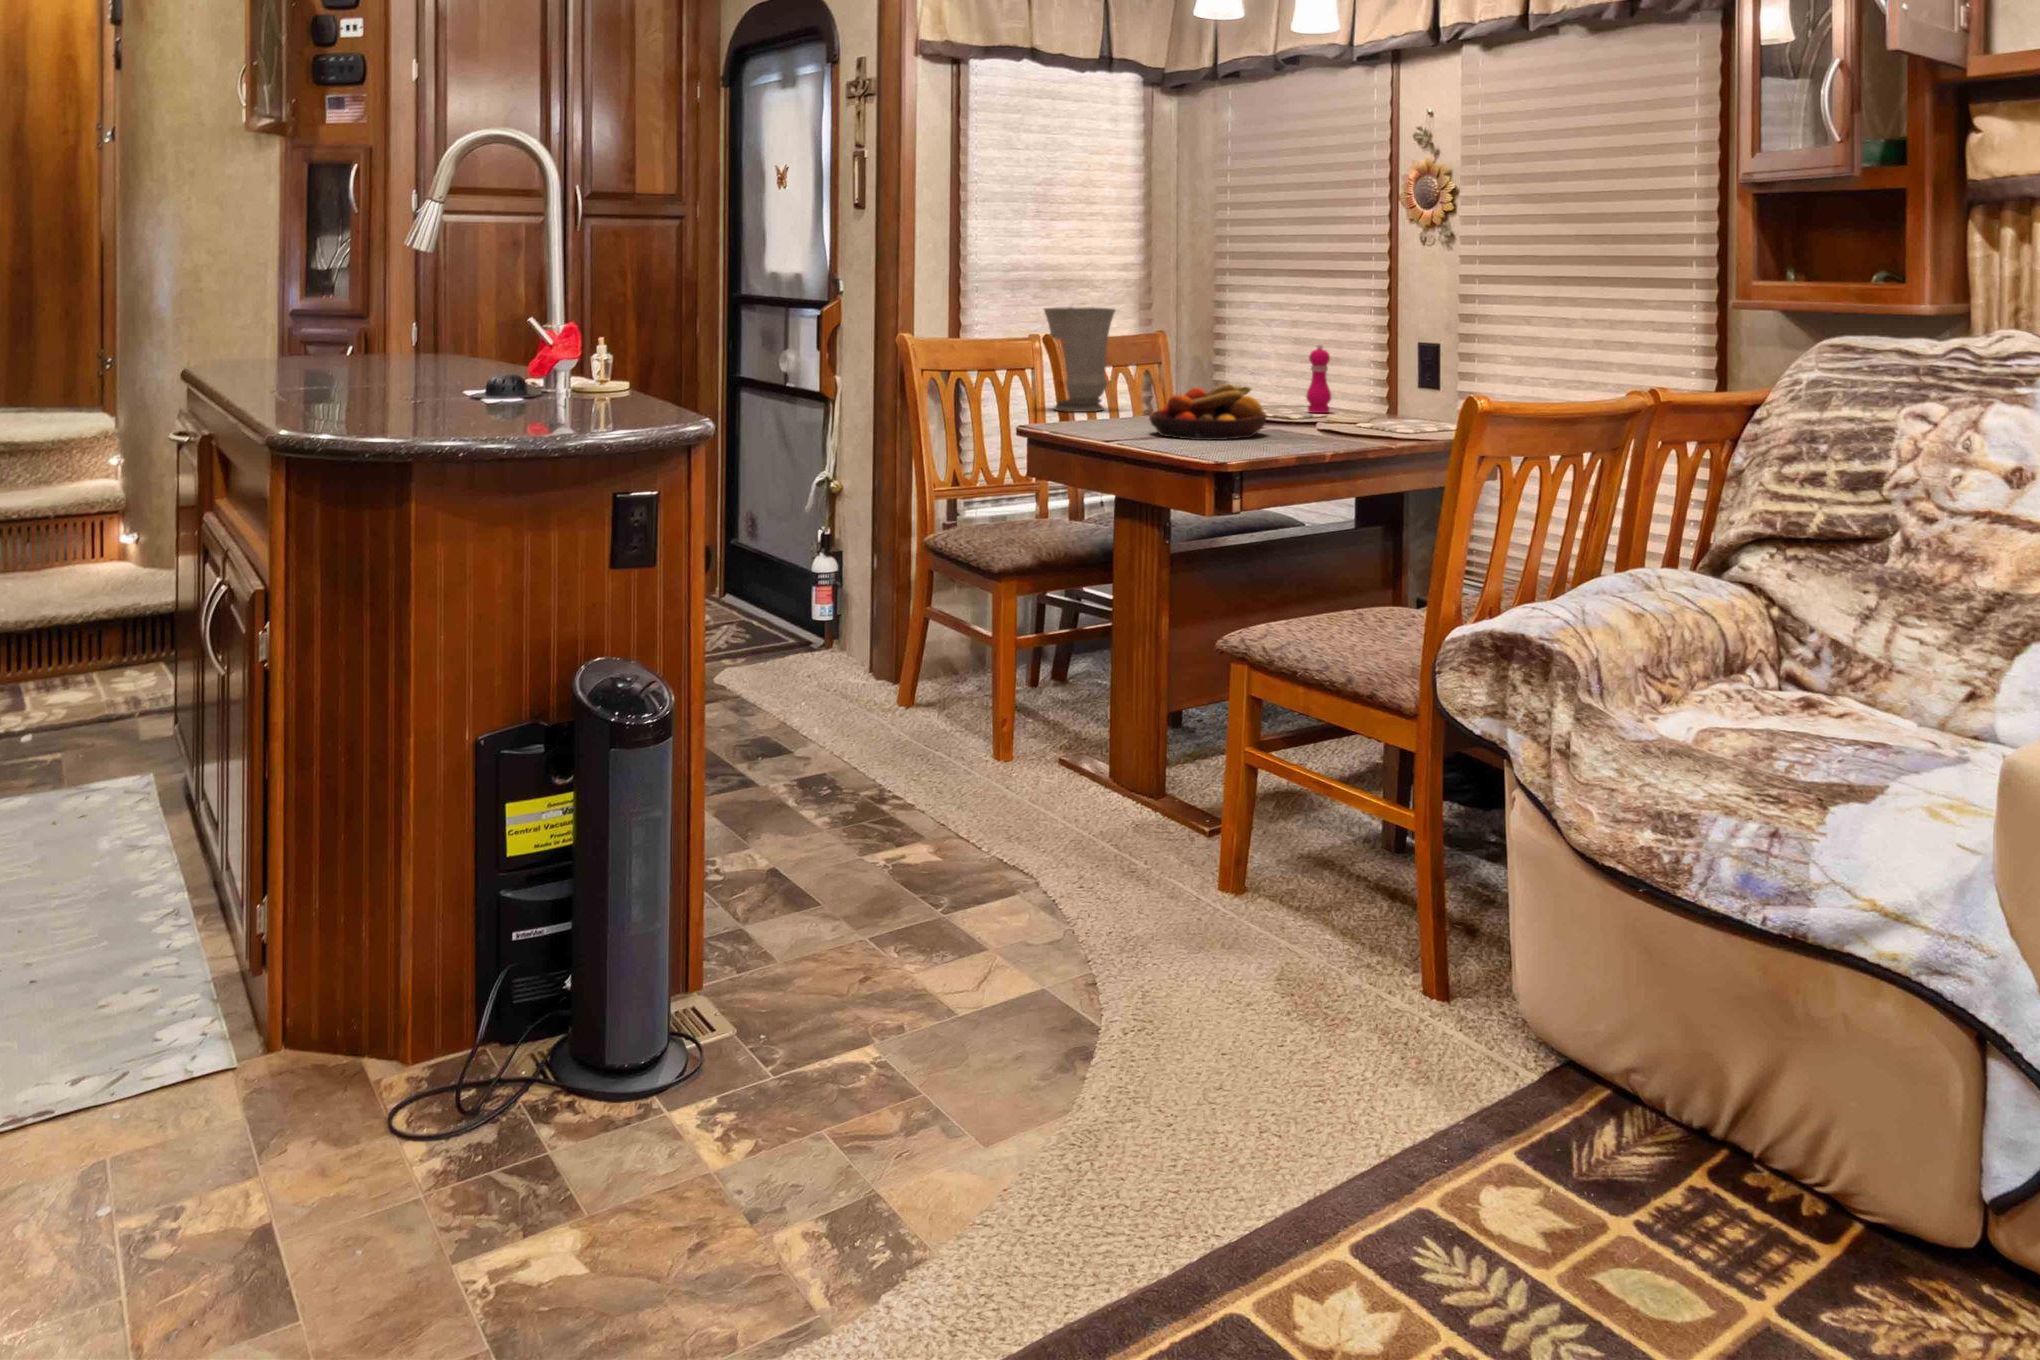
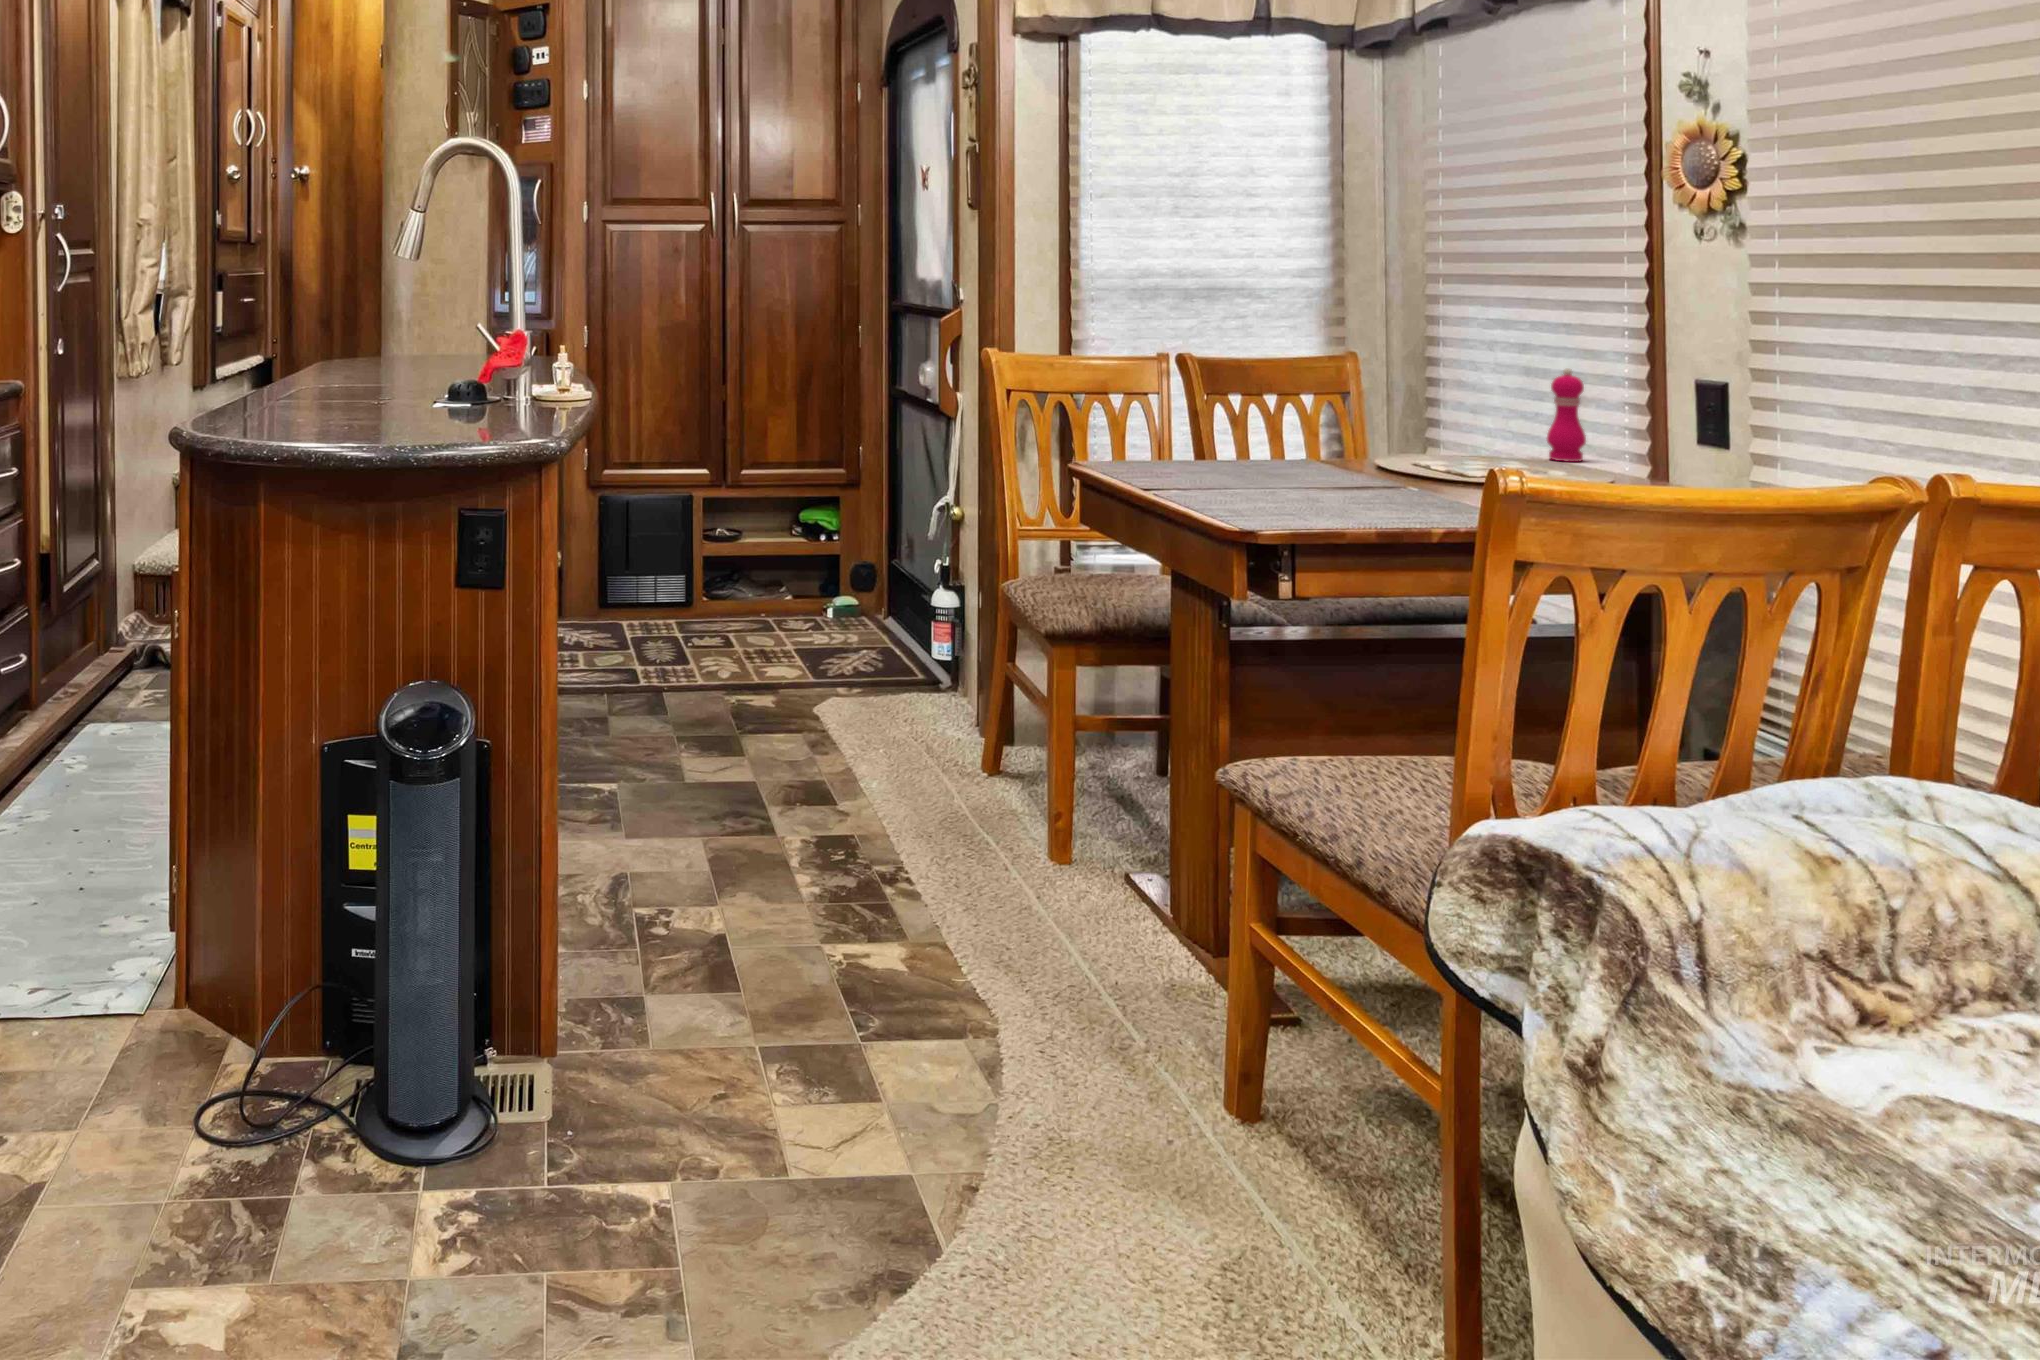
vase: present [1044,307,1115,412] -> none [1181,318,1276,445]
fruit bowl: present [1149,384,1267,440] -> none [1242,425,1408,498]

